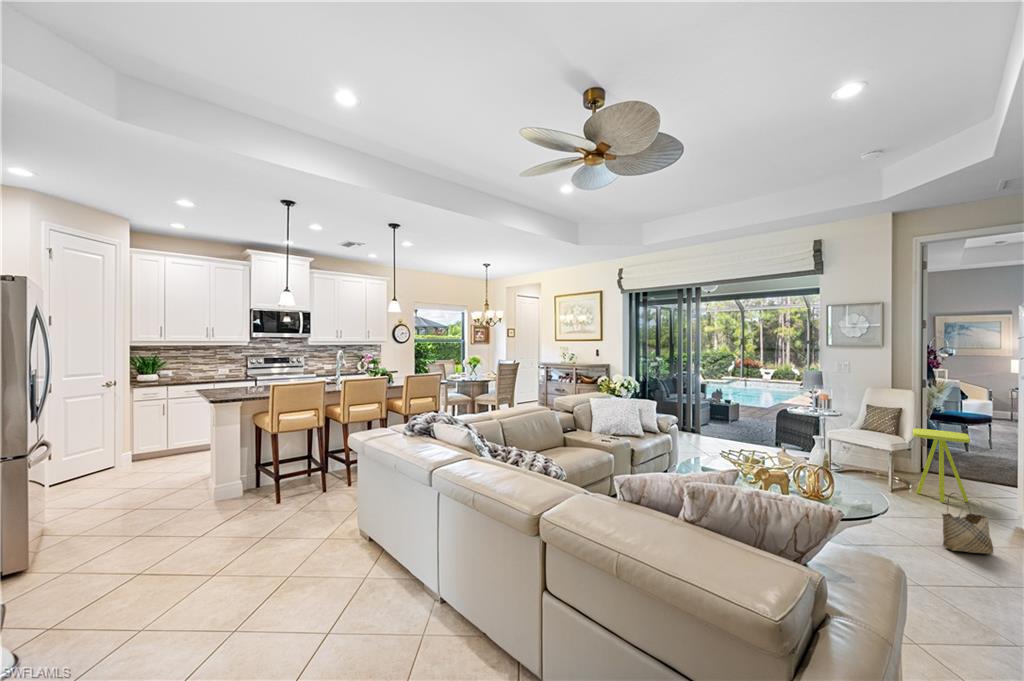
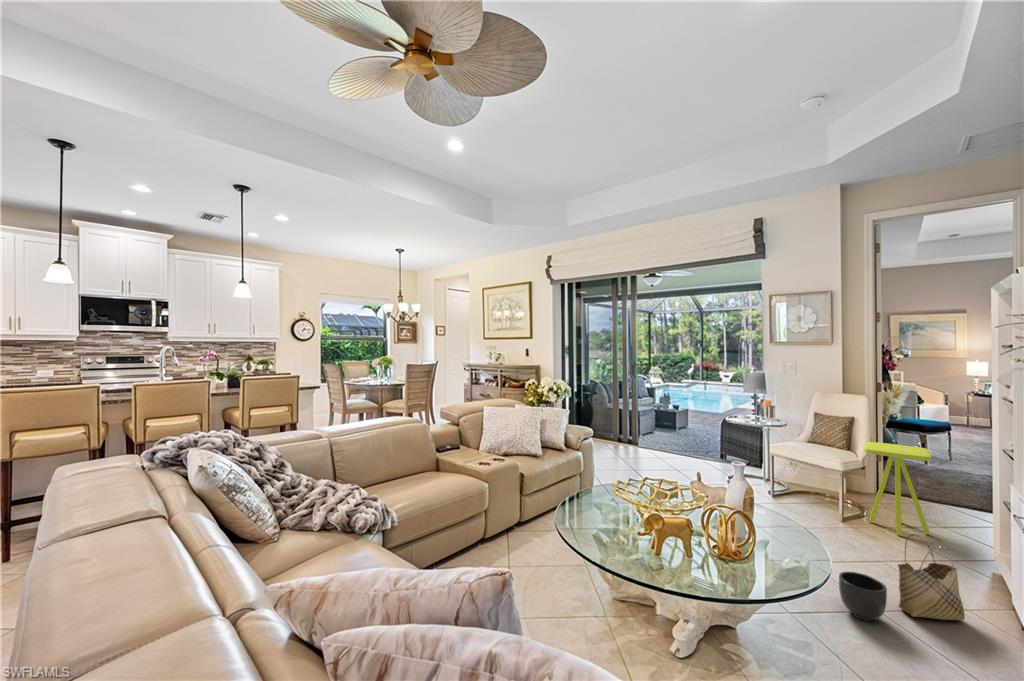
planter: none [896,519,933,553] -> present [839,572,887,621]

